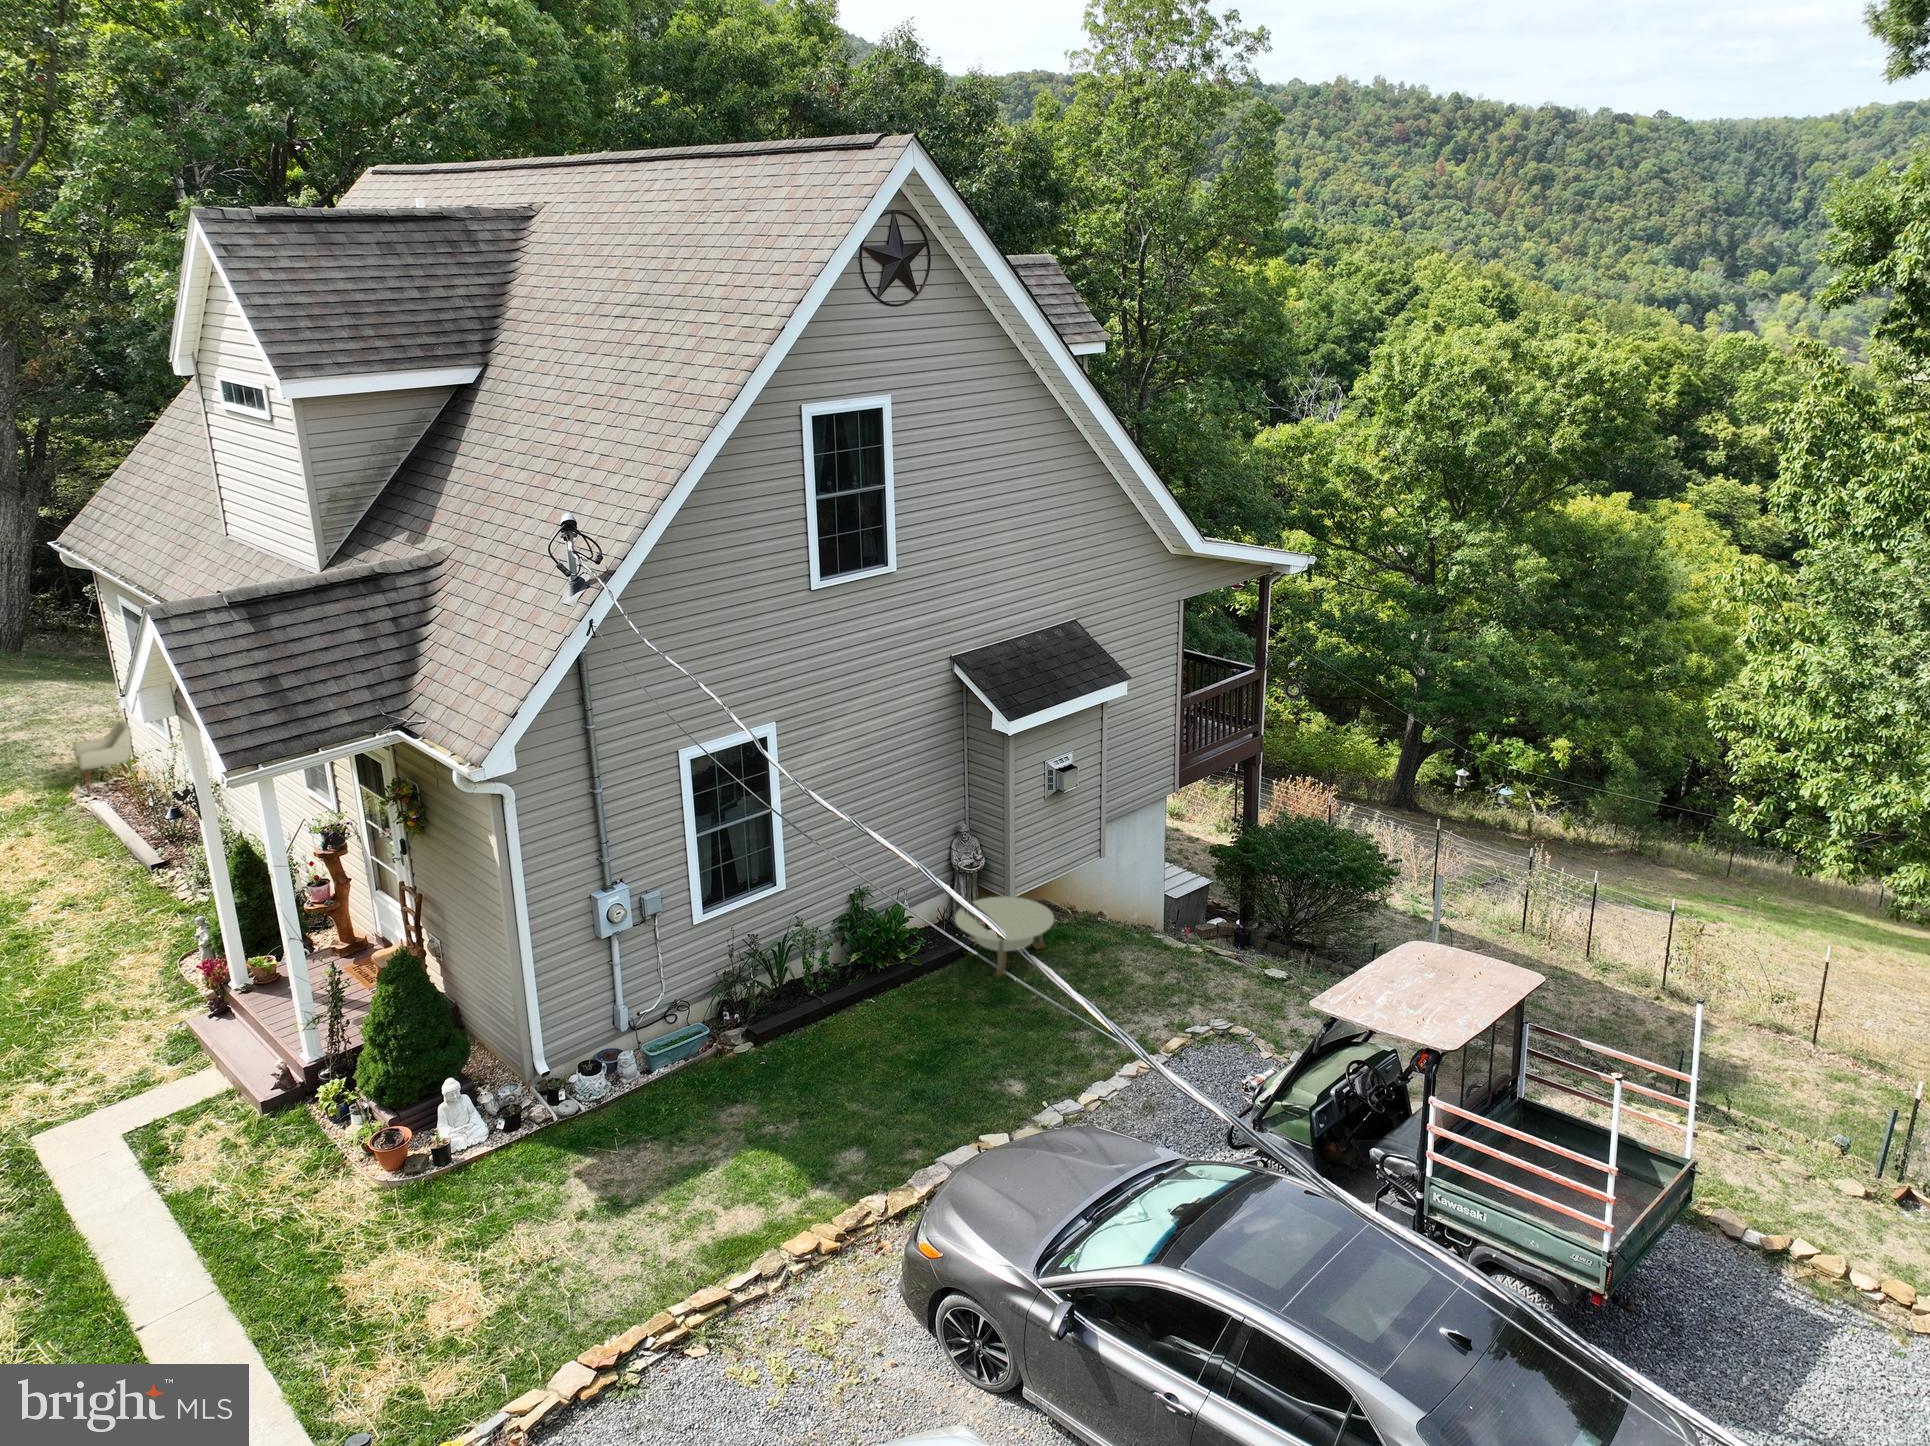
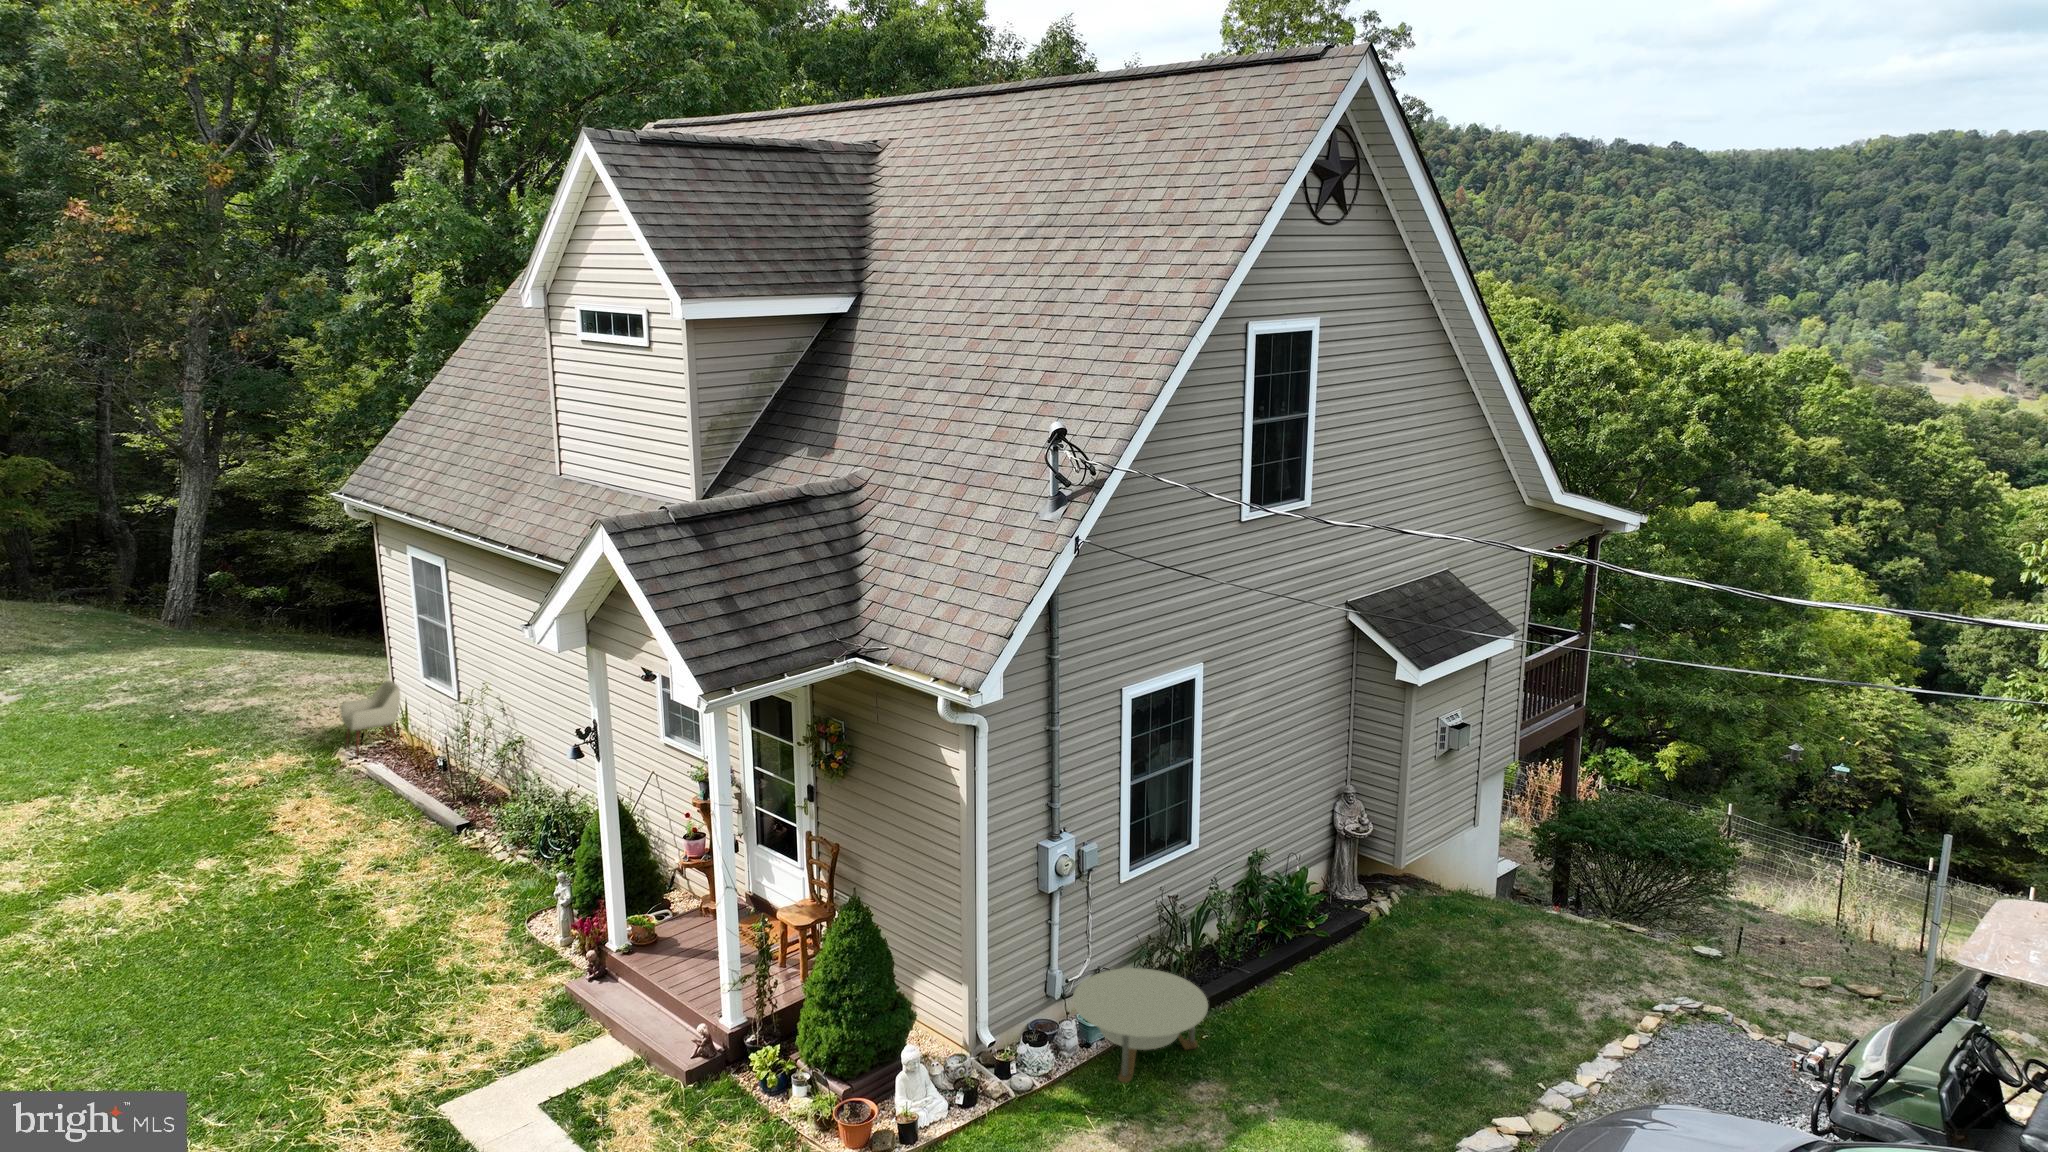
round table: present [955,896,1054,975] -> present [1072,968,1208,1083]

